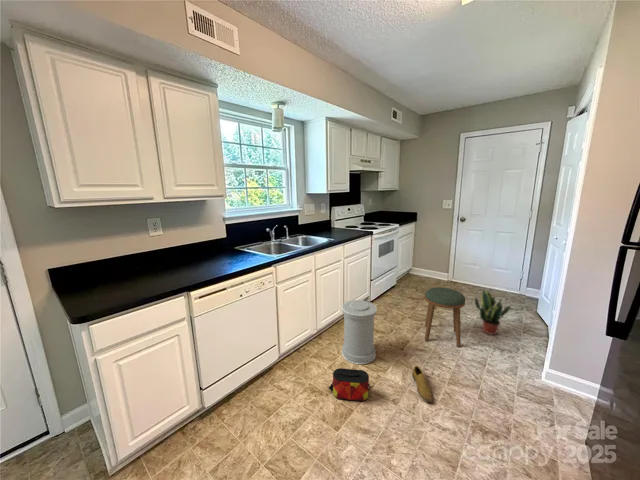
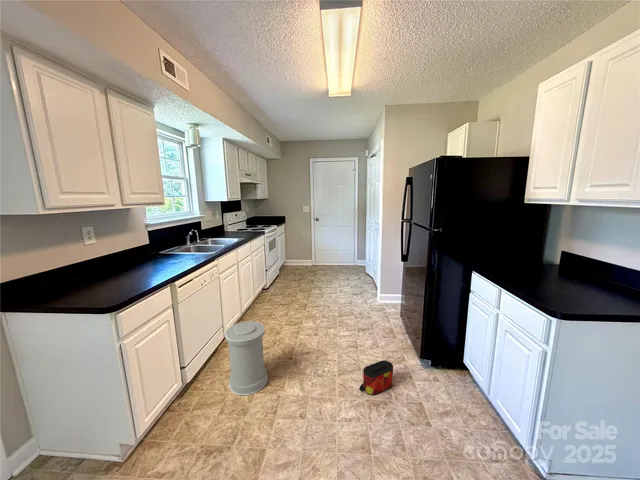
stool: present [425,287,465,347] -> none [301,289,335,343]
potted plant: present [474,290,511,335] -> none [337,282,362,320]
shoe: present [412,366,433,402] -> none [308,370,333,402]
bag: present [329,368,371,402] -> present [359,360,393,395]

